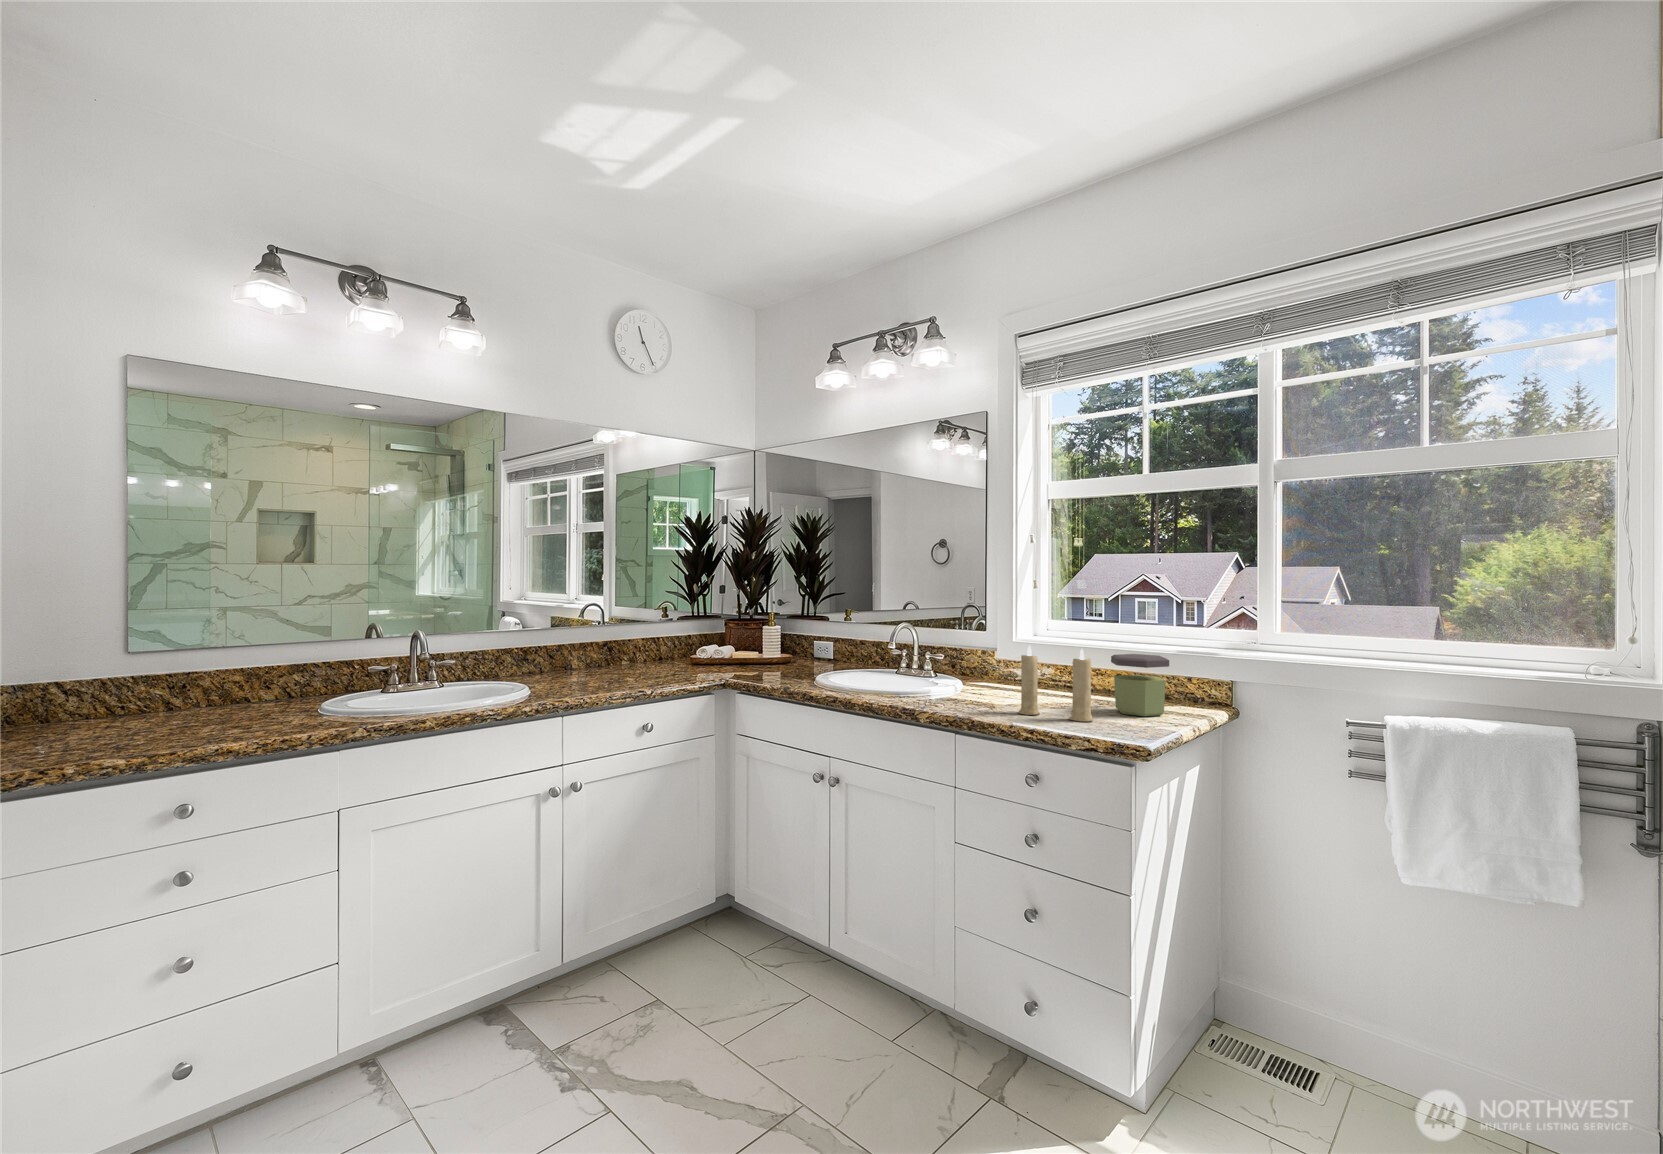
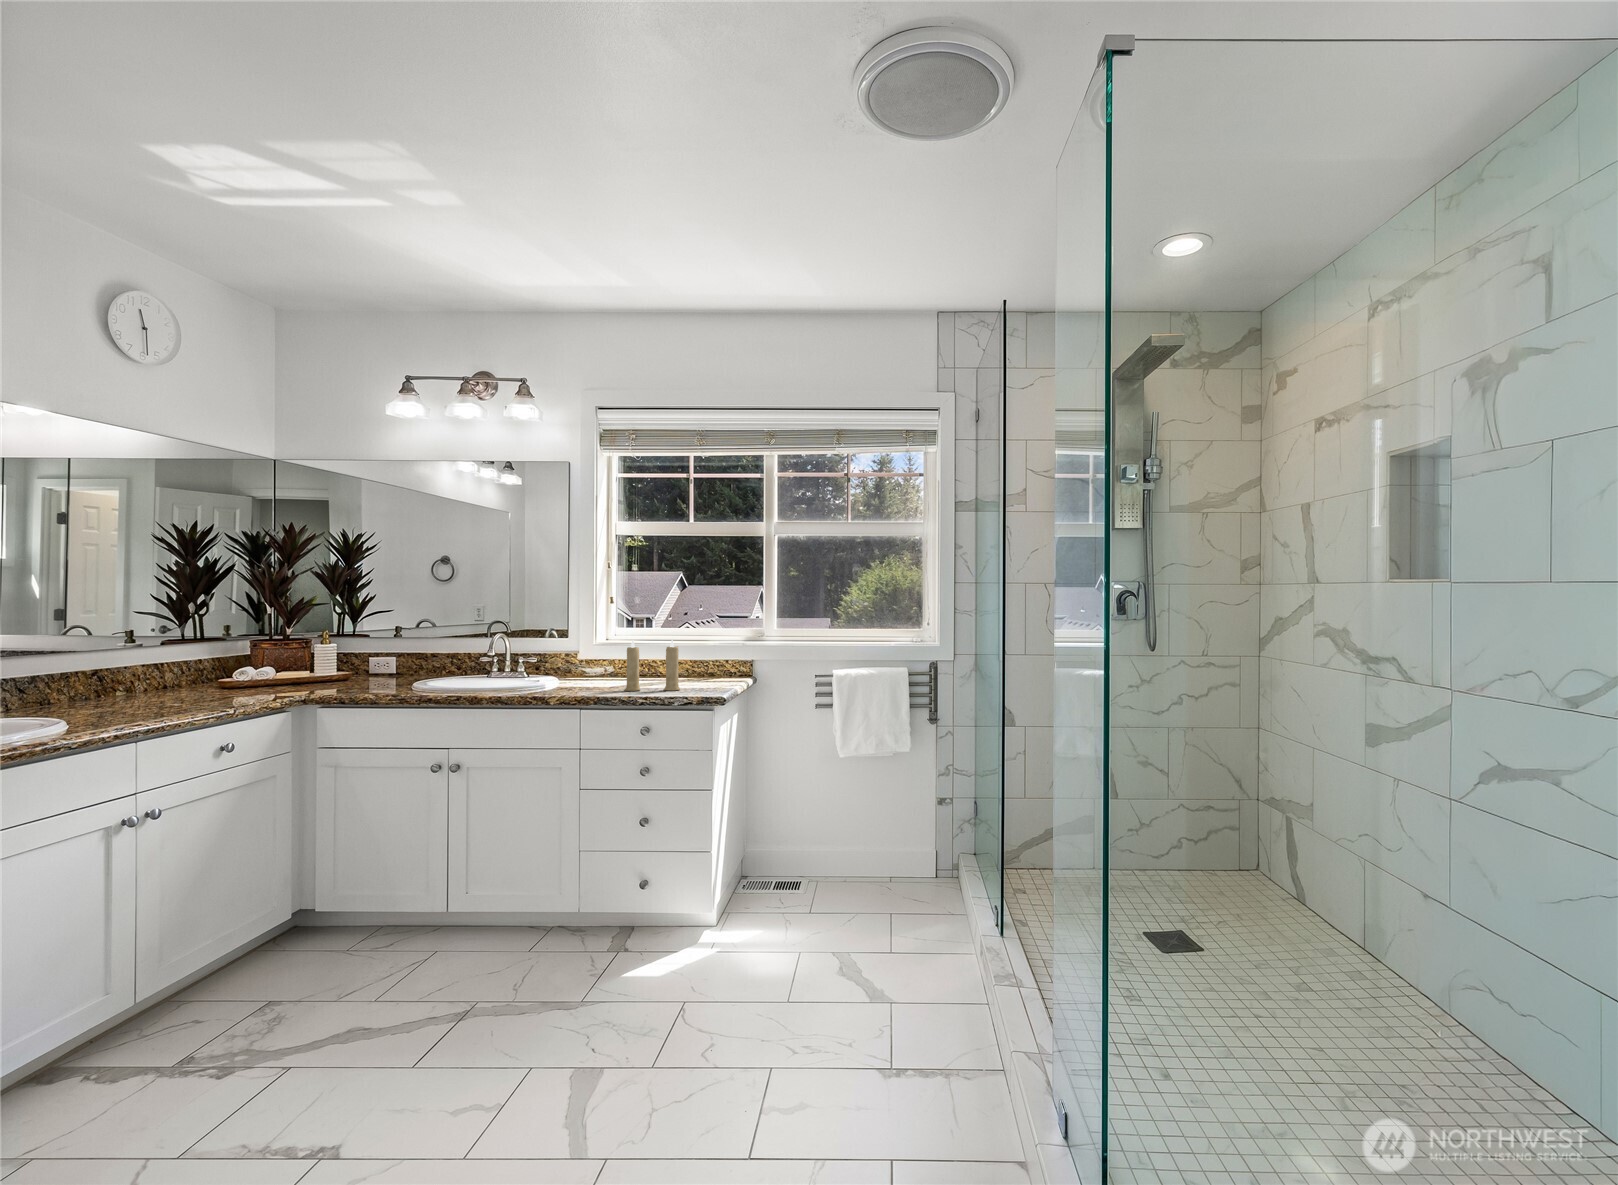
jar: present [1111,654,1169,716] -> none [682,645,721,685]

